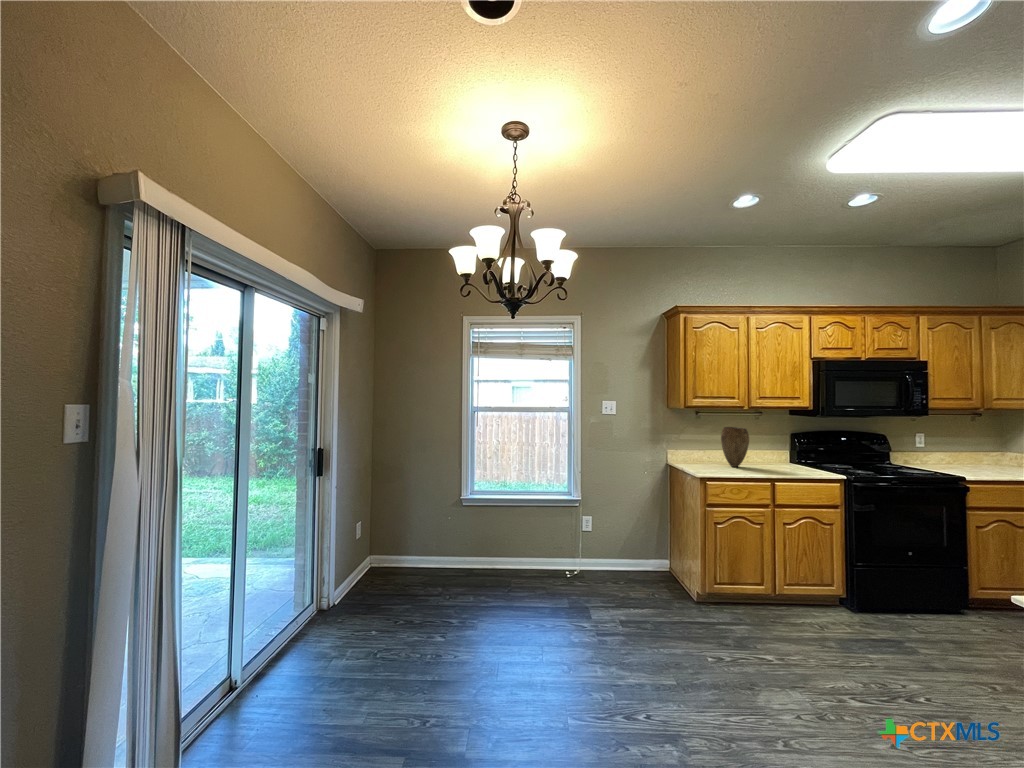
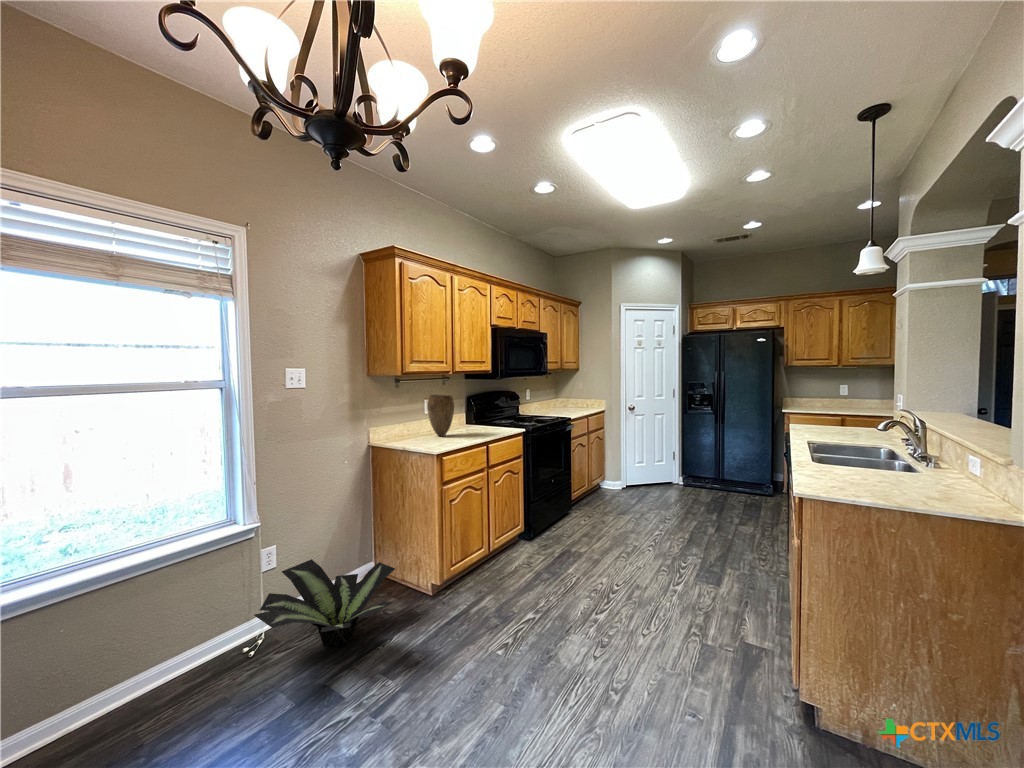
potted plant: none [561,535,660,599] -> present [254,559,395,648]

